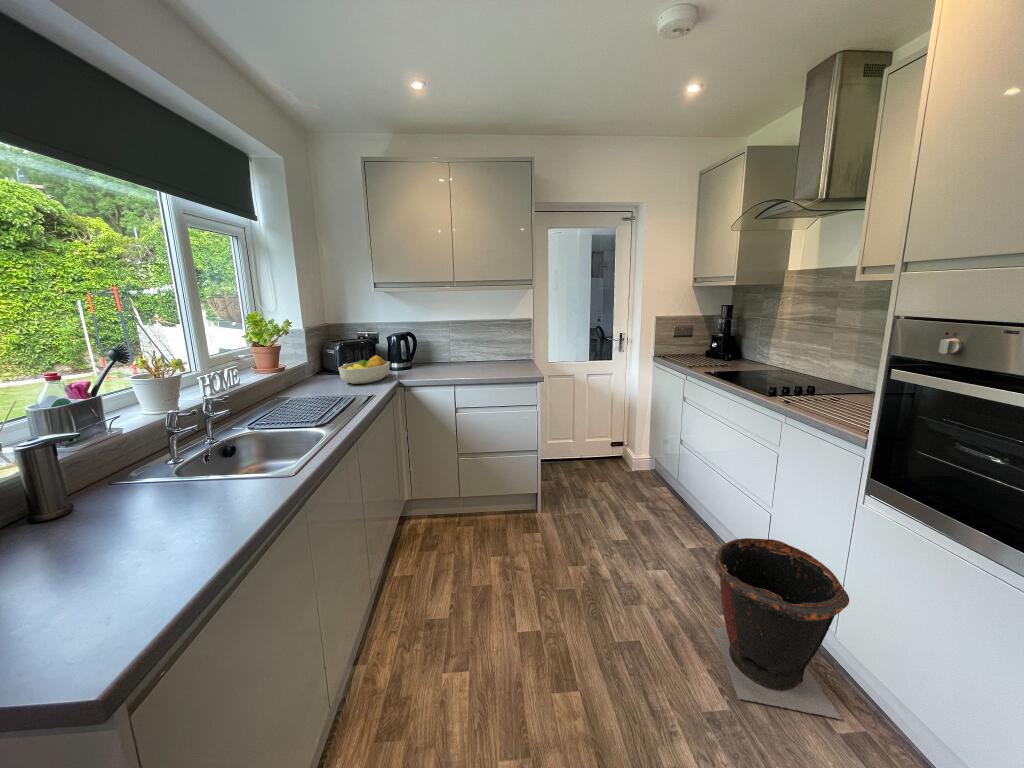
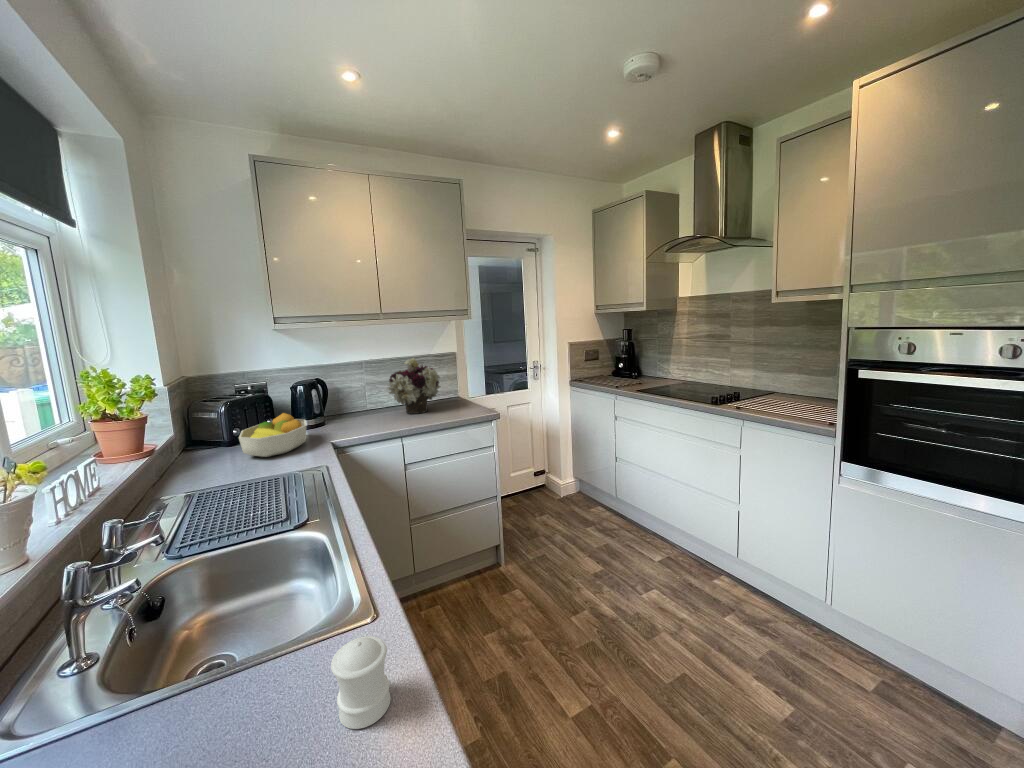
flower arrangement: none [458,321,507,369] -> present [387,358,440,414]
salt shaker: none [215,468,255,513] -> present [331,636,391,729]
waste bin: present [714,538,849,719] -> none [728,534,861,694]

